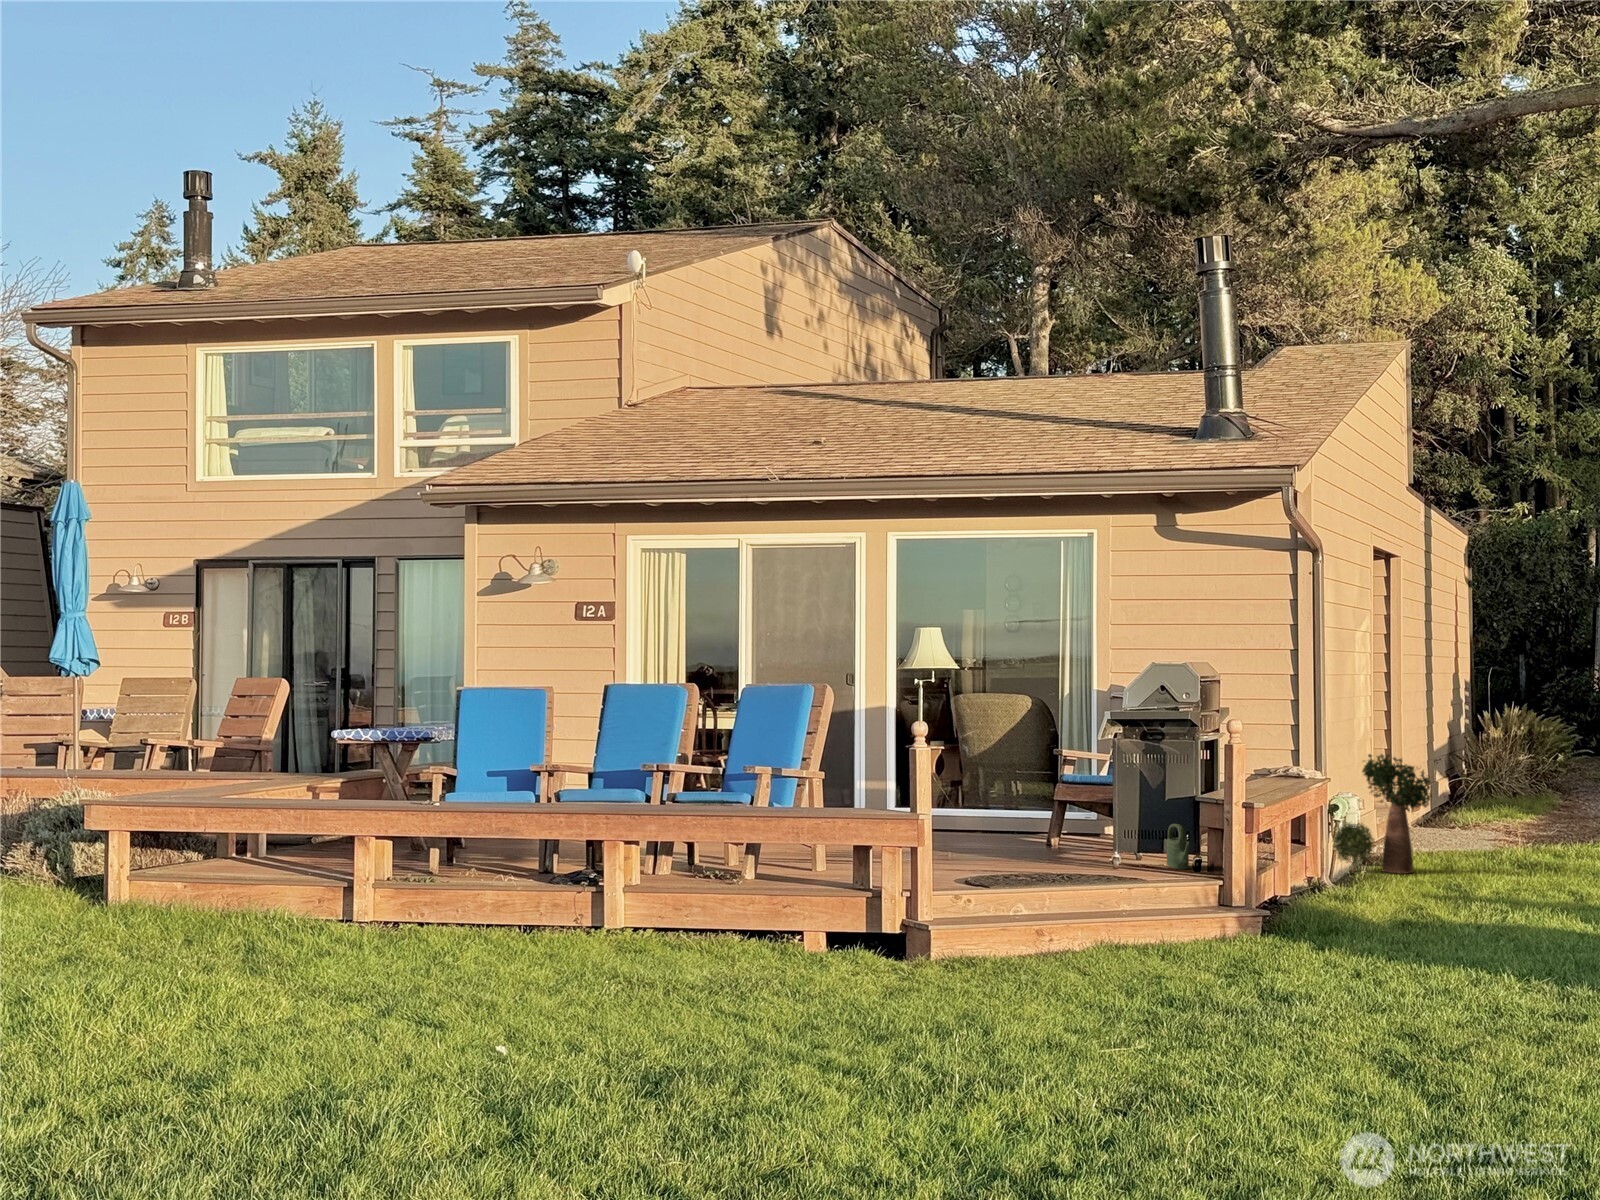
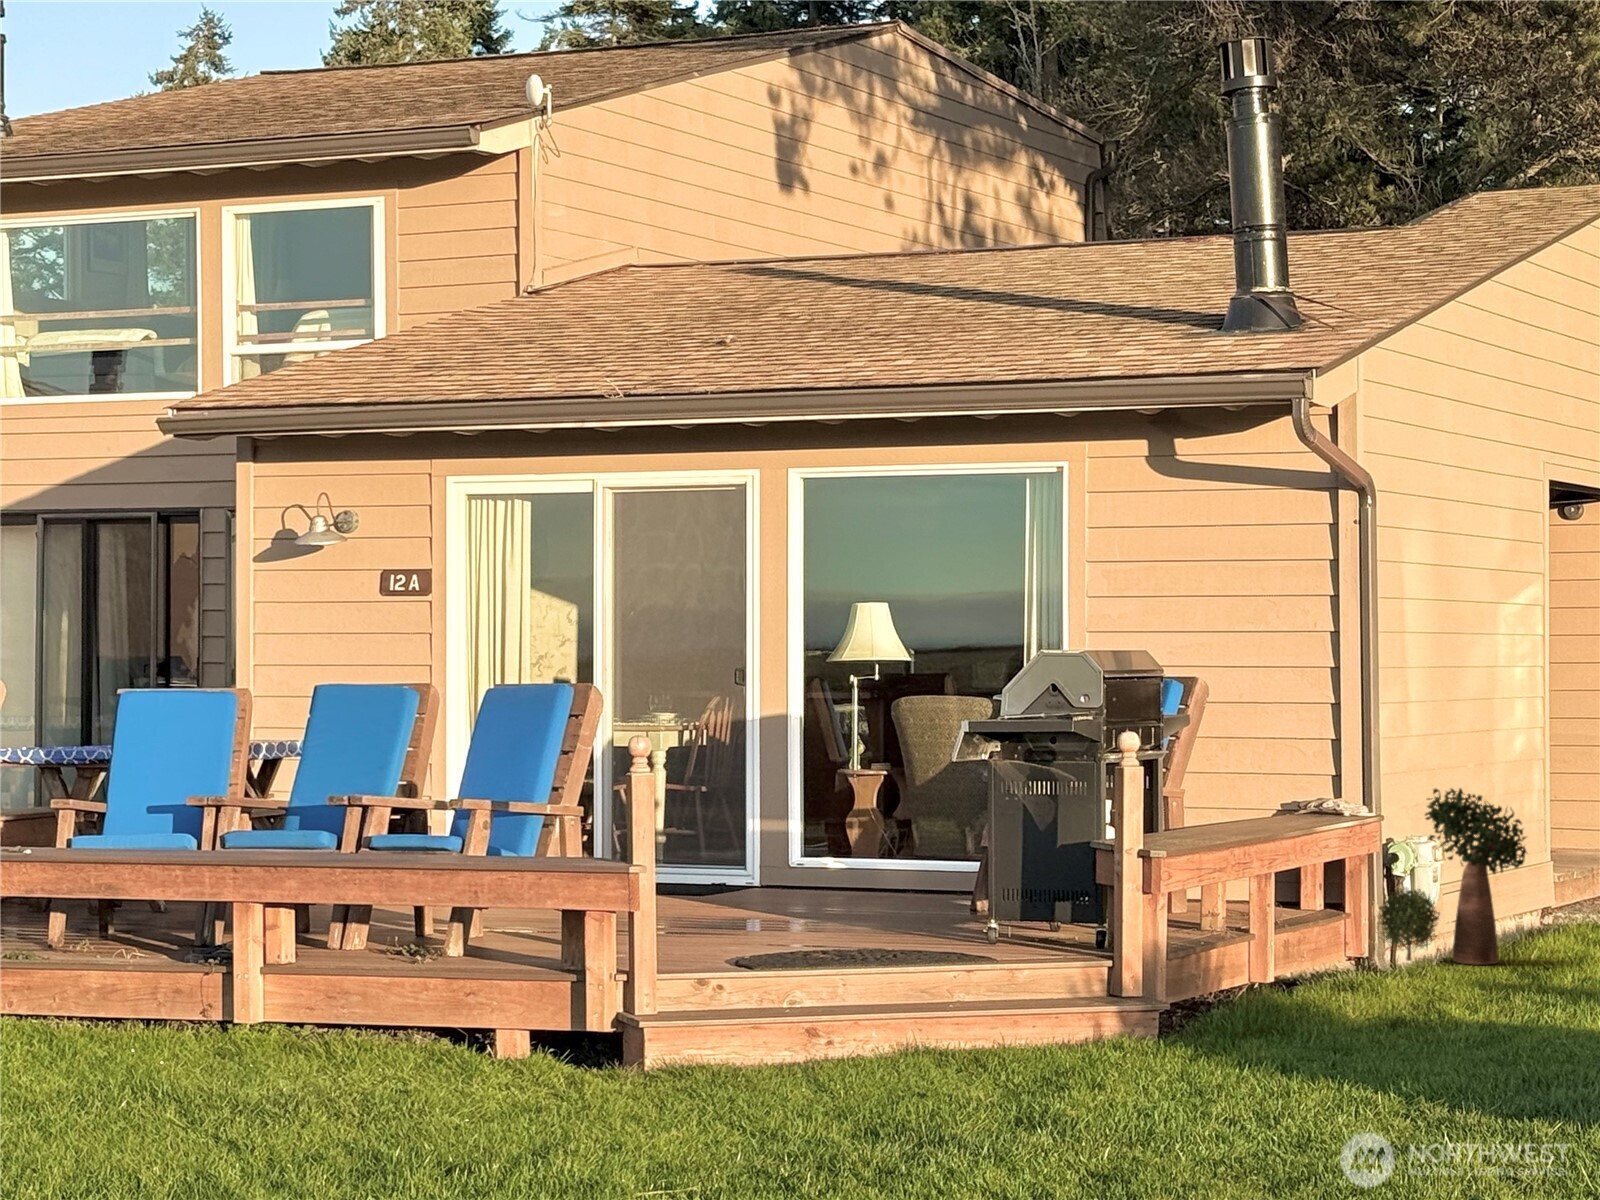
watering can: present [1167,824,1190,869] -> none [1061,884,1087,950]

